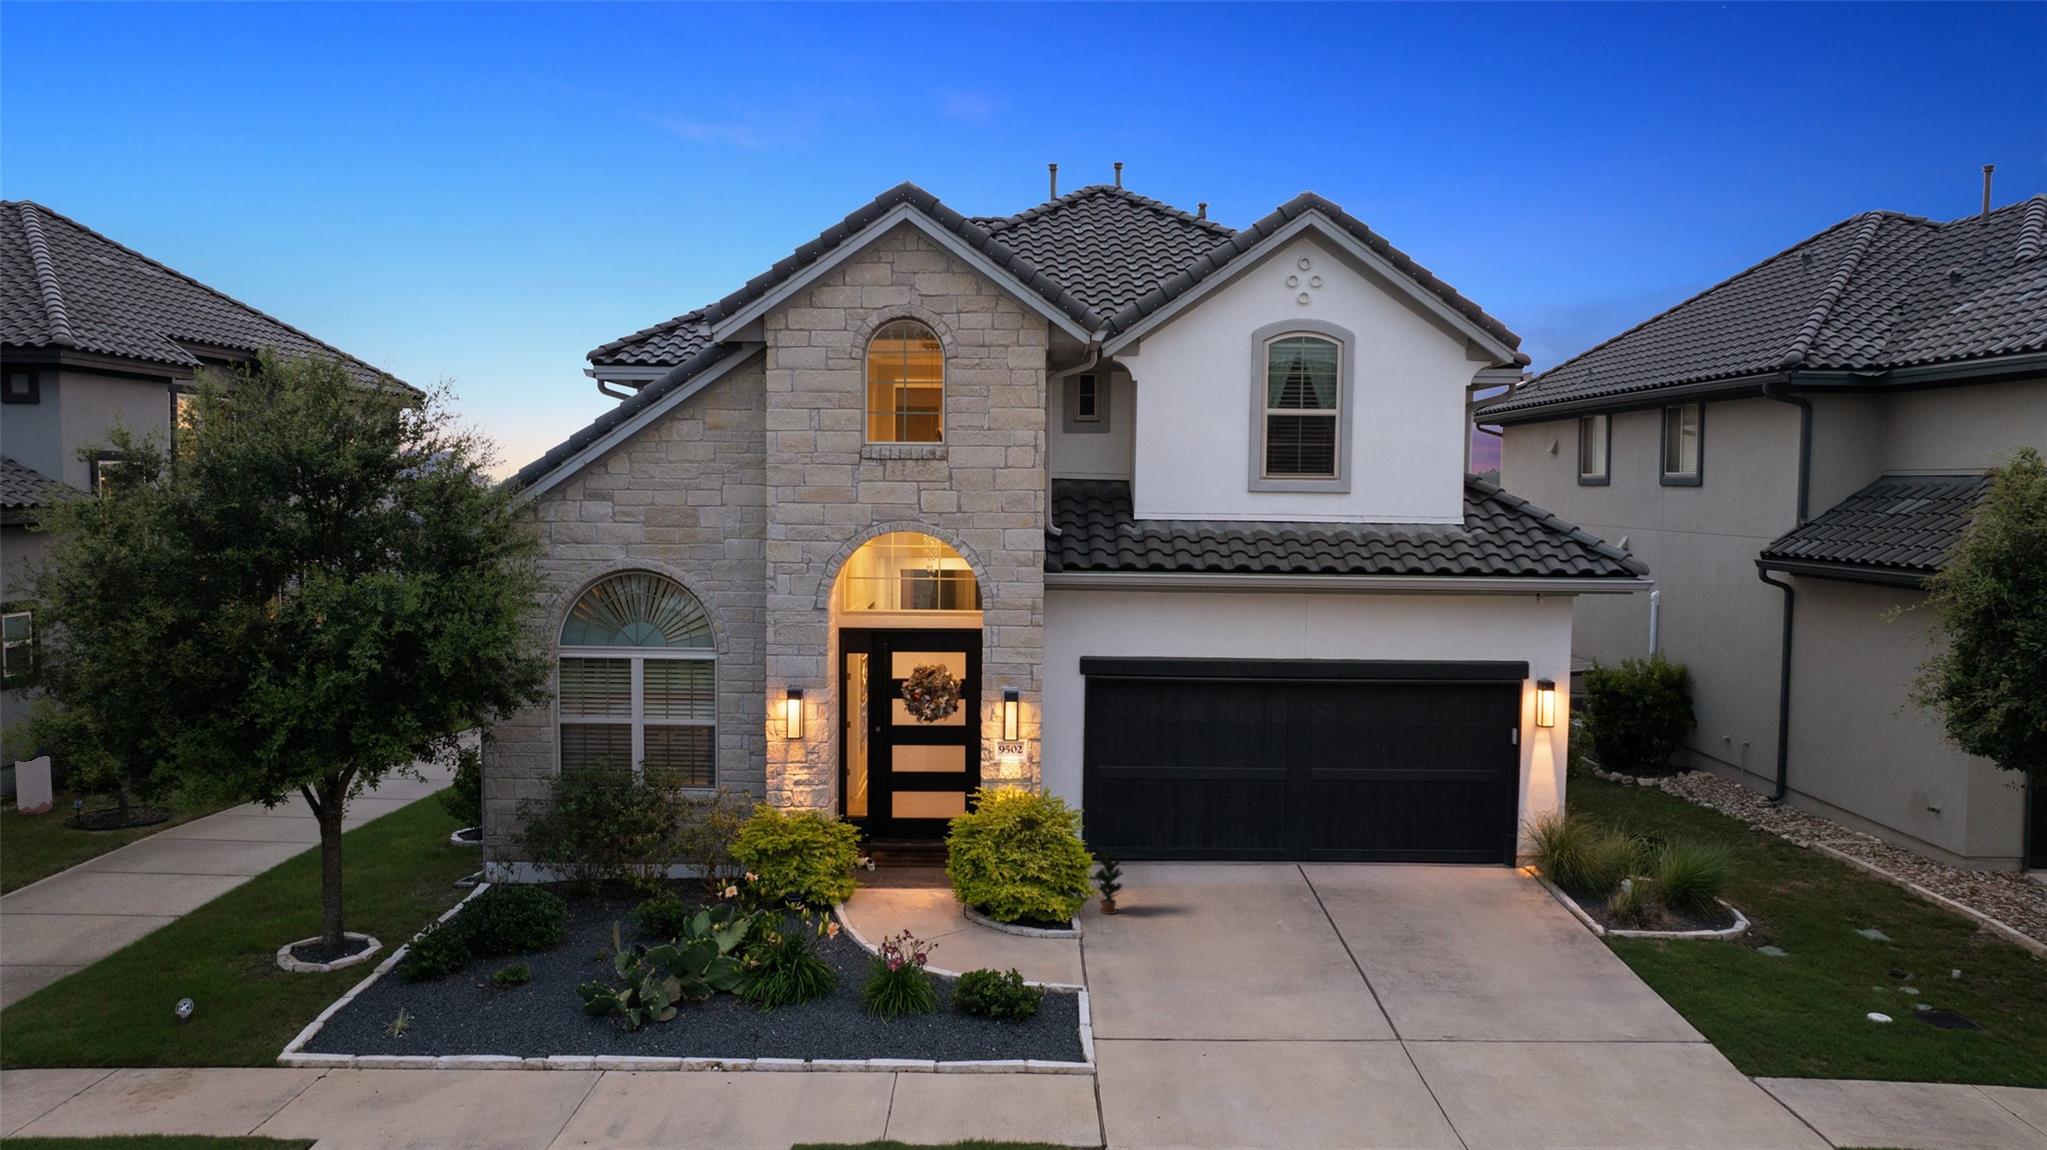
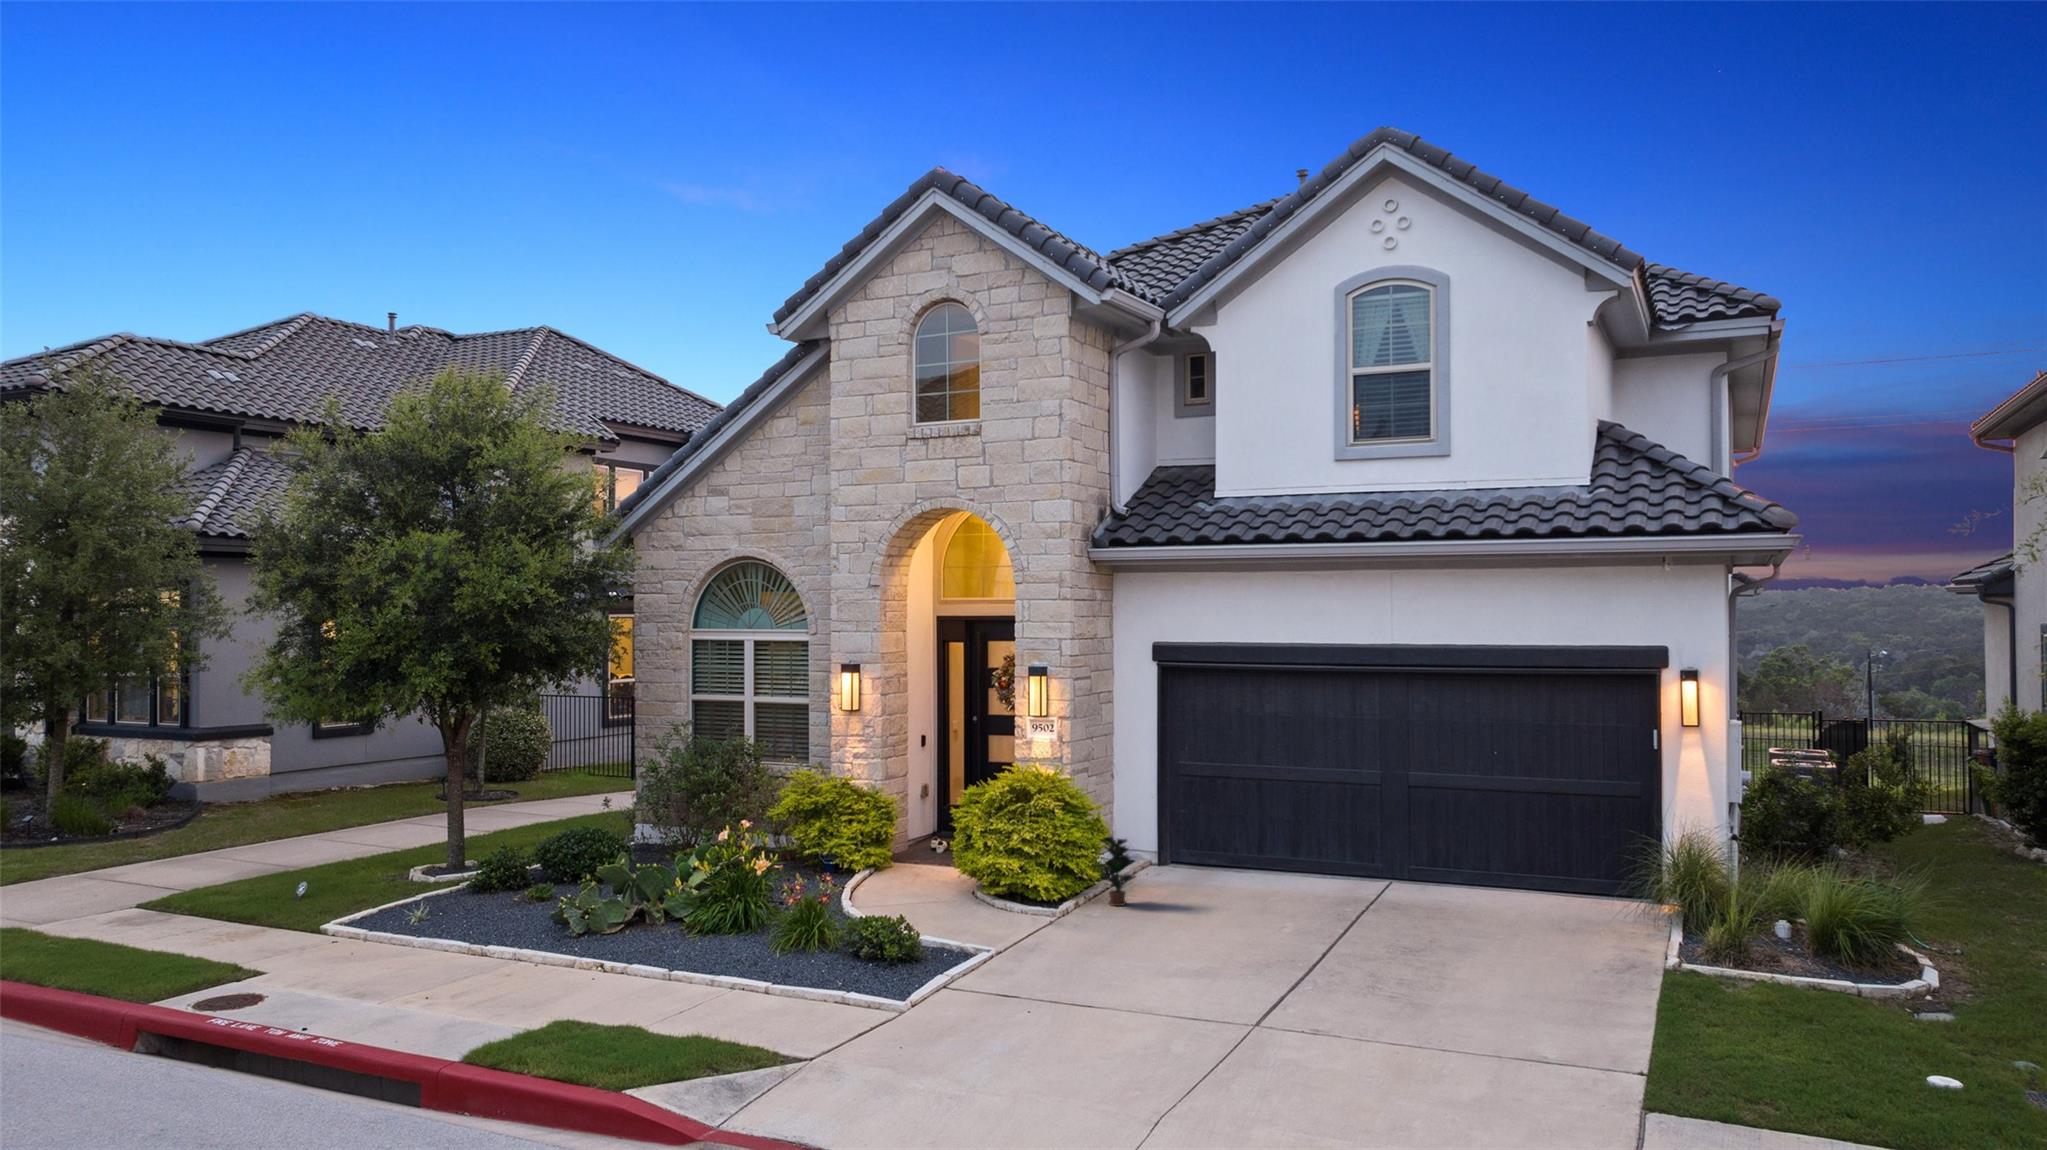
trash can: present [15,756,53,815] -> none [392,731,418,786]

